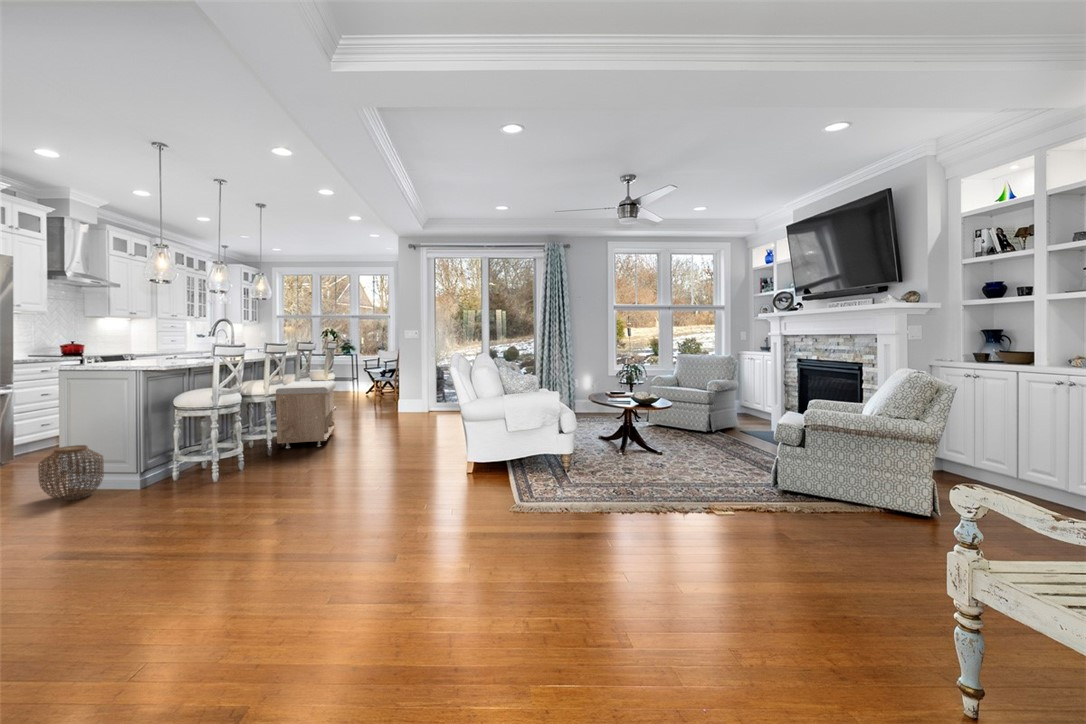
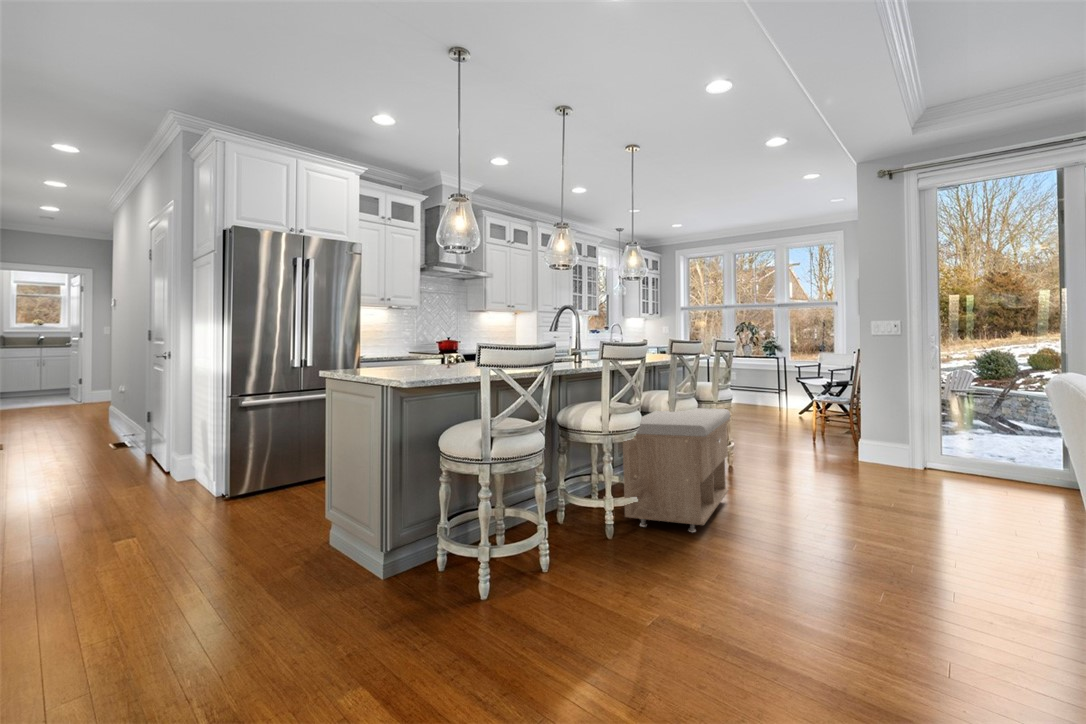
woven basket: present [38,445,104,501] -> none [288,503,364,588]

